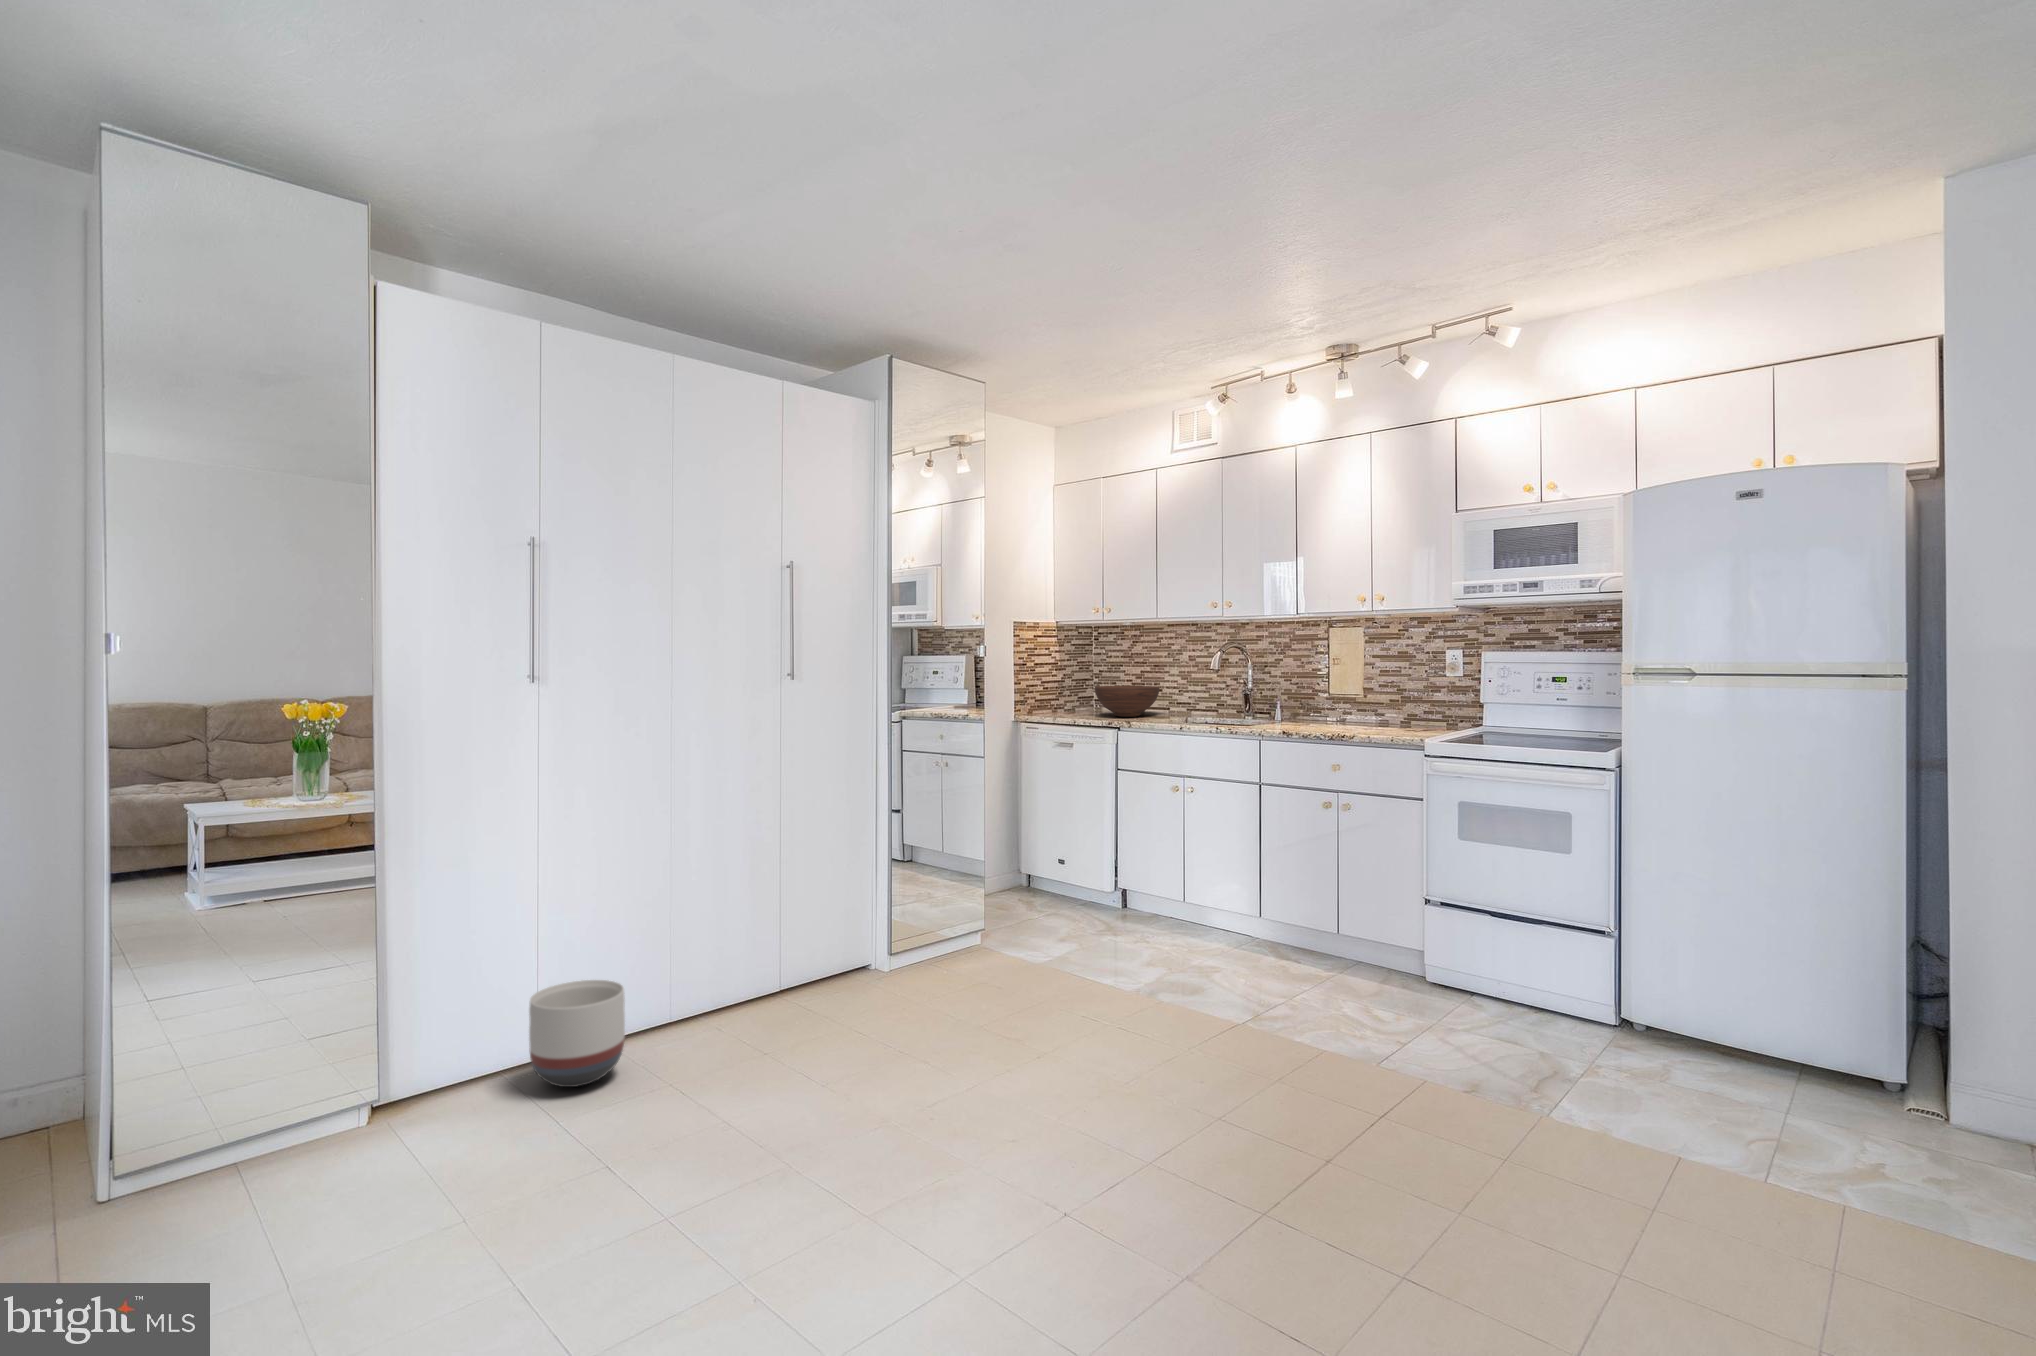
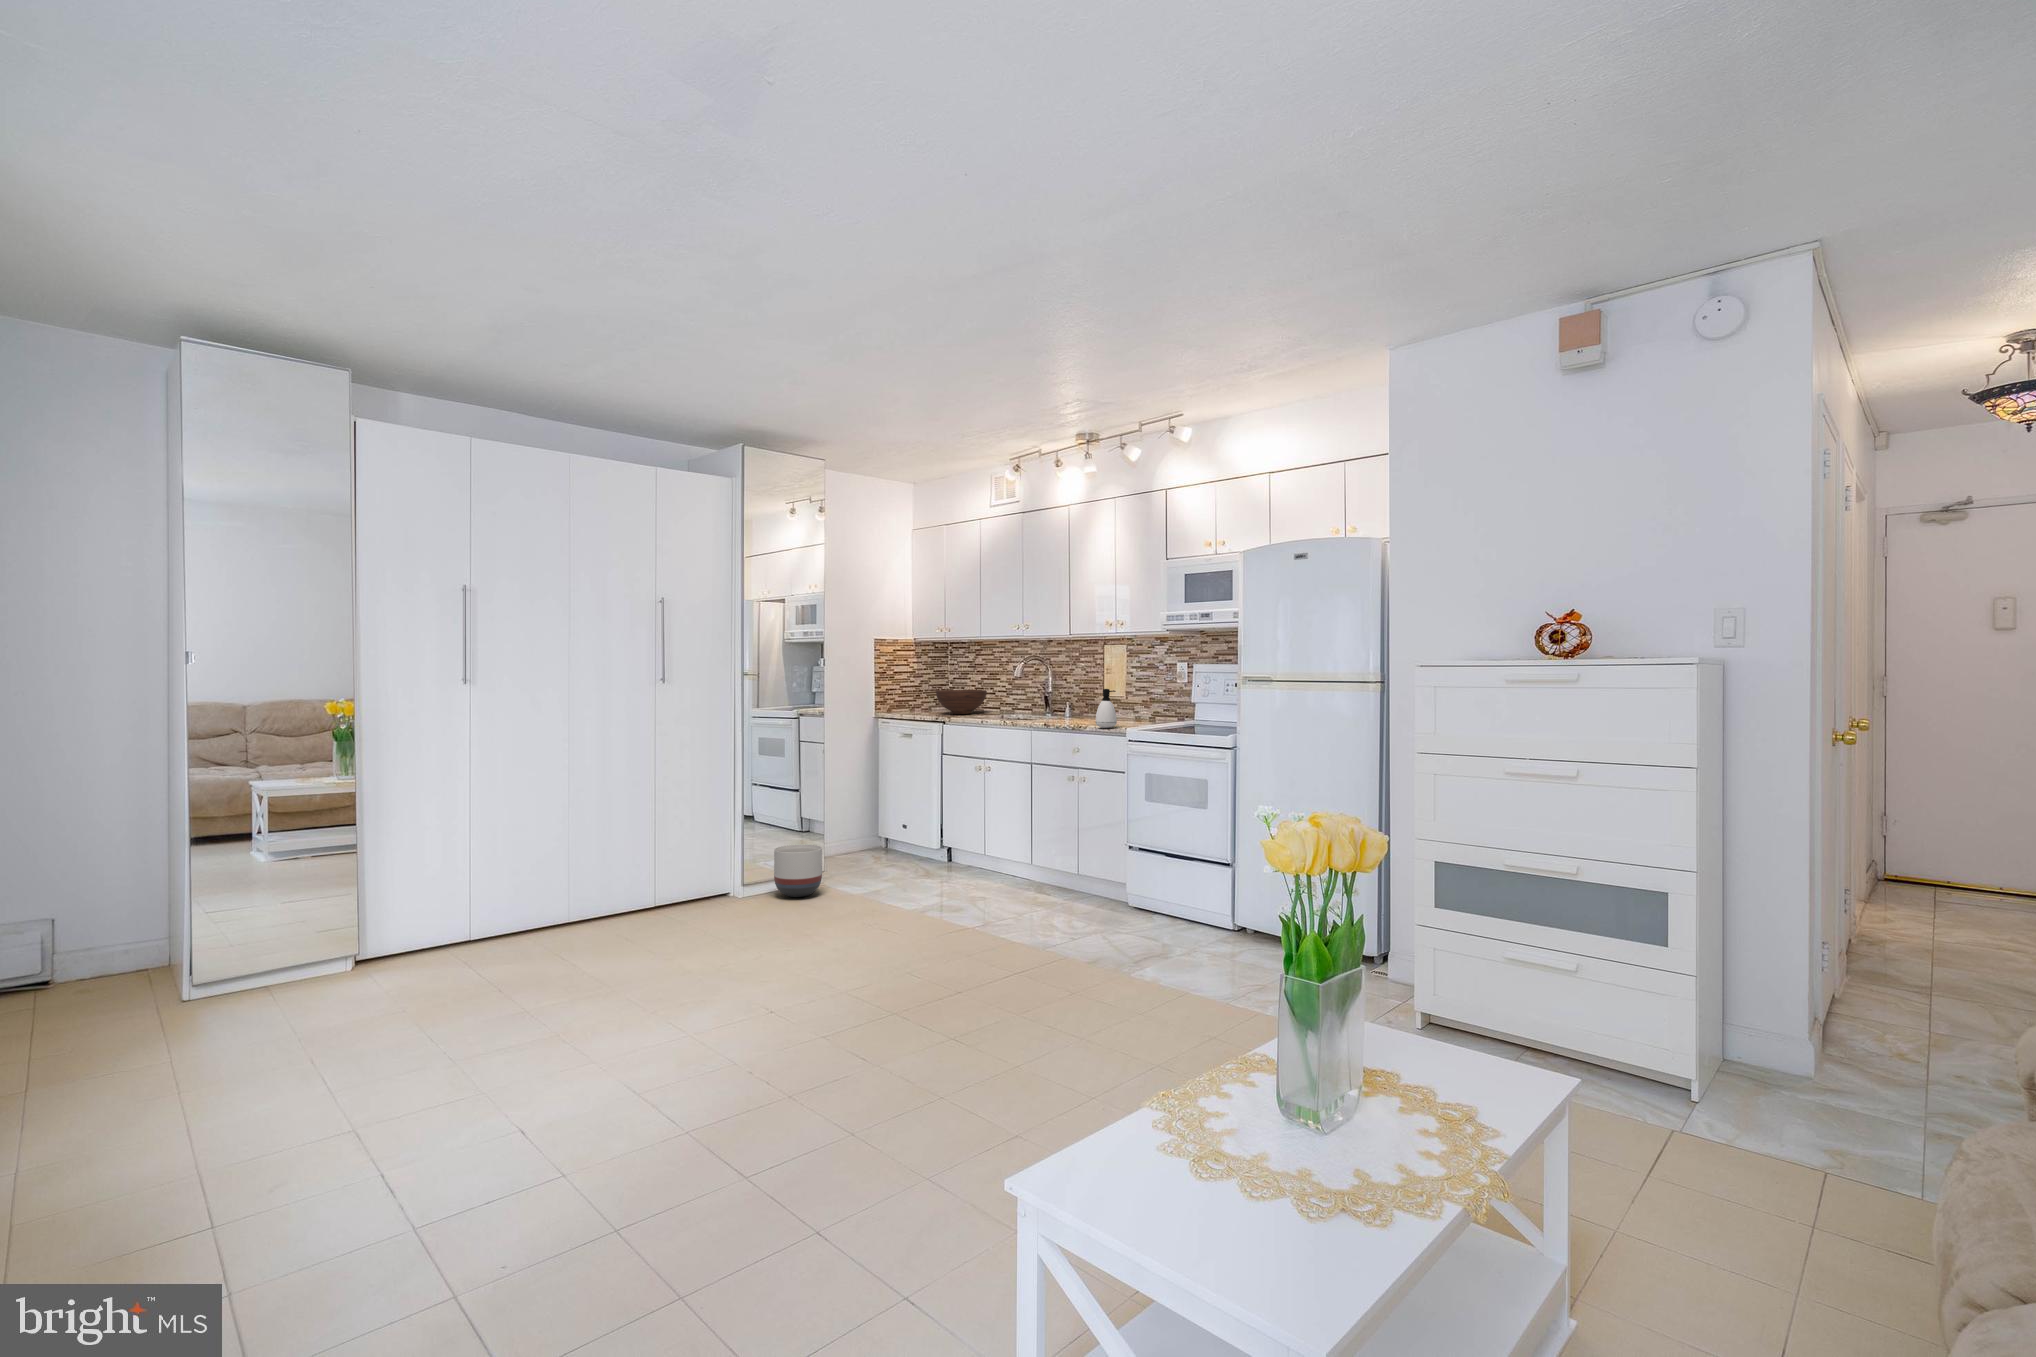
soap dispenser: none [1366,686,1396,739] -> present [1096,689,1117,728]
planter: present [529,980,625,1087] -> present [774,844,822,897]

